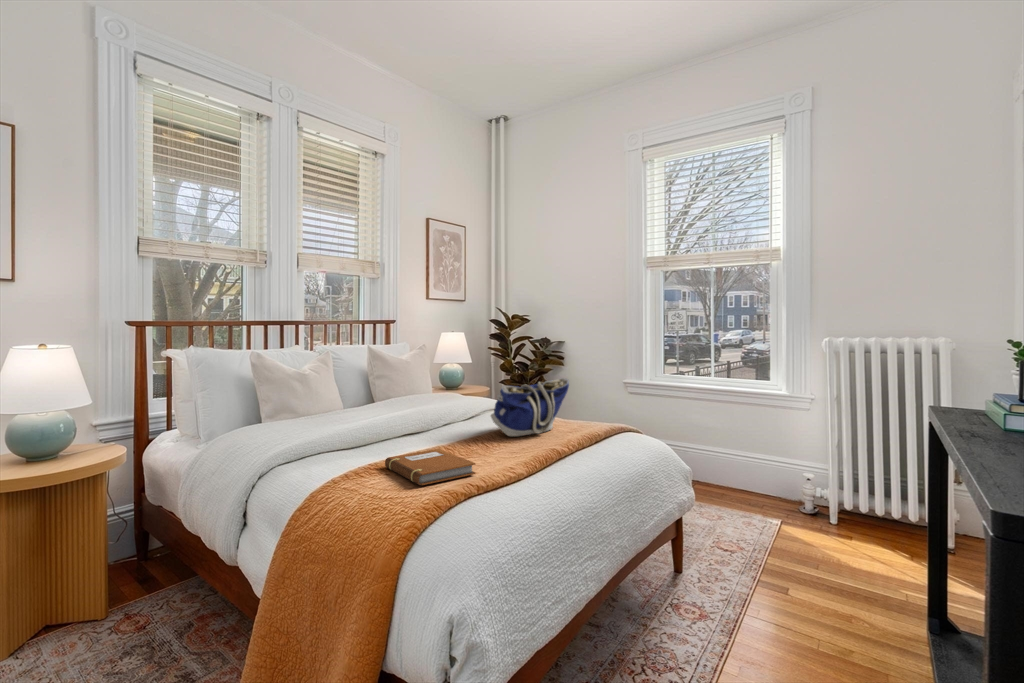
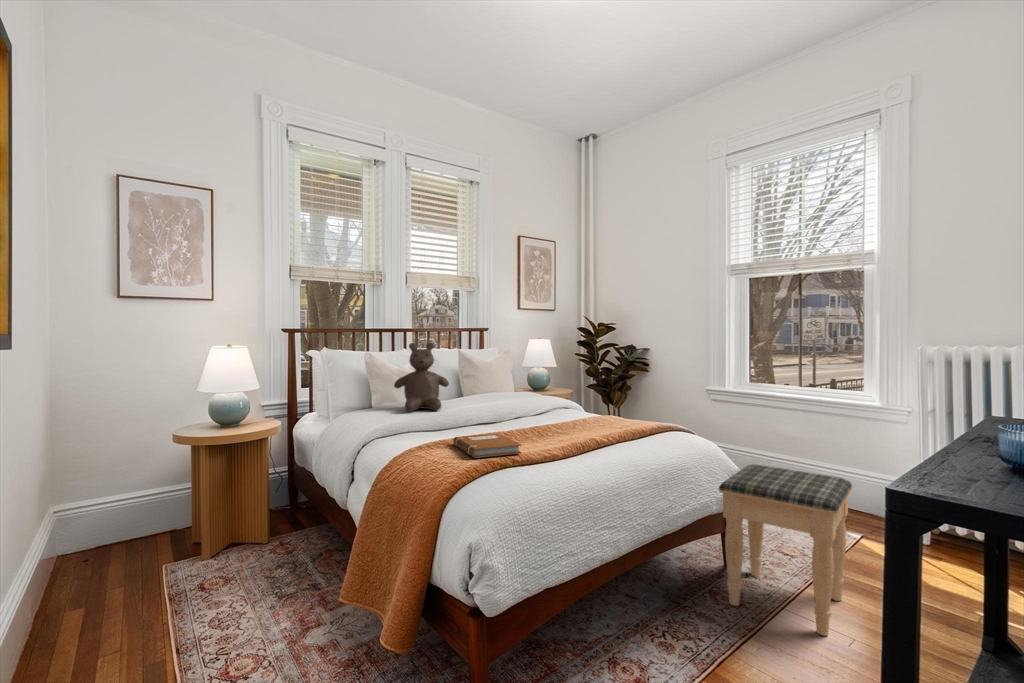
teddy bear: none [293,339,363,425] -> present [394,343,449,412]
tote bag: present [491,378,569,436] -> none [551,380,623,429]
footstool: none [684,464,812,642] -> present [719,464,852,635]

